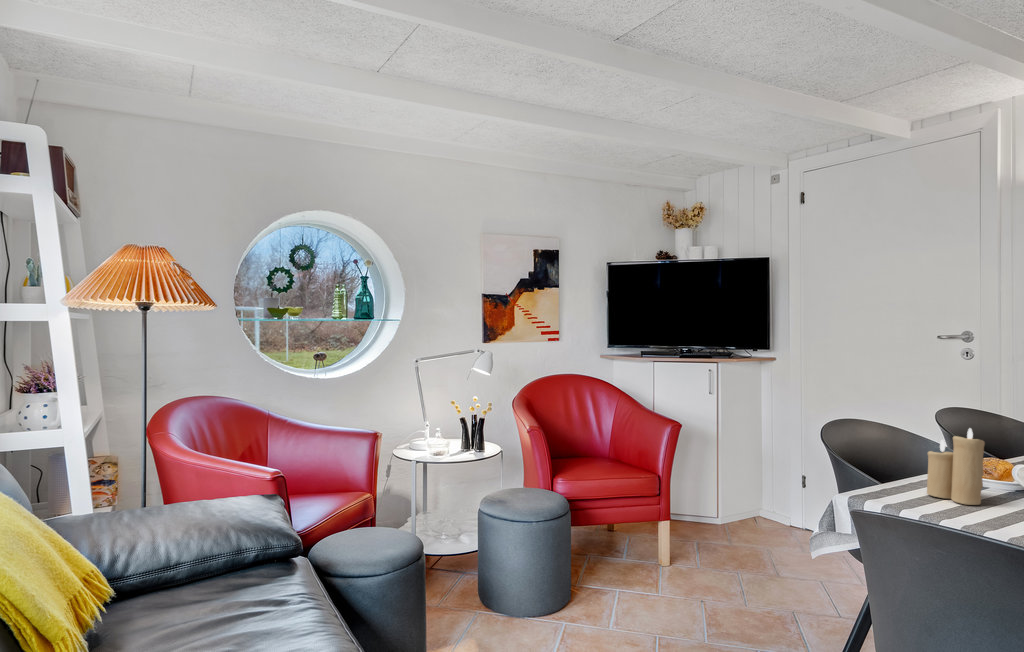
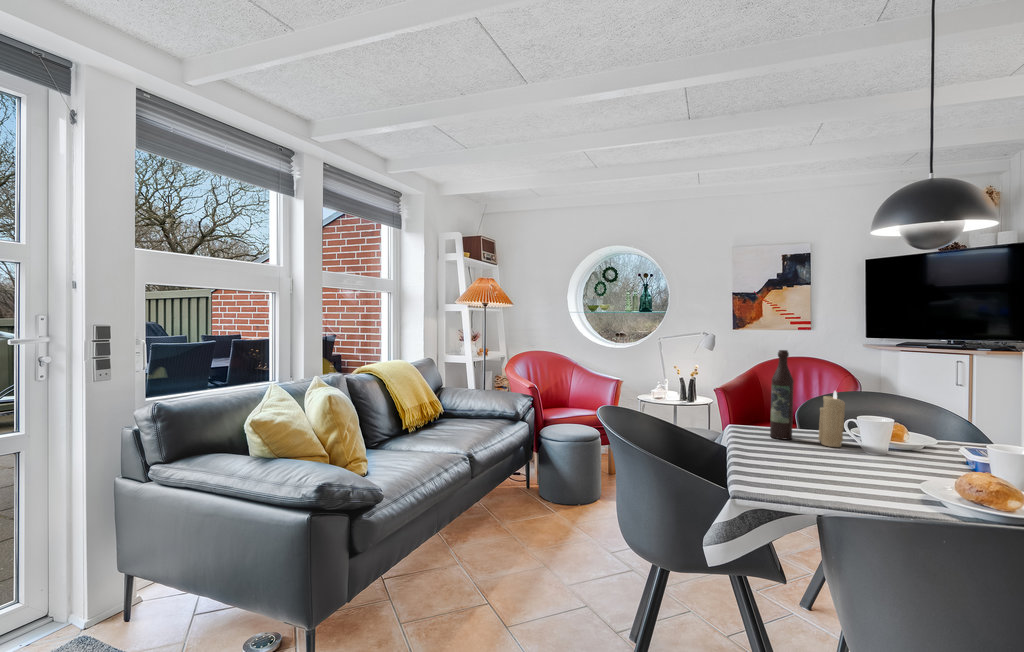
wine bottle: none [885,377,918,506] -> present [770,350,793,440]

